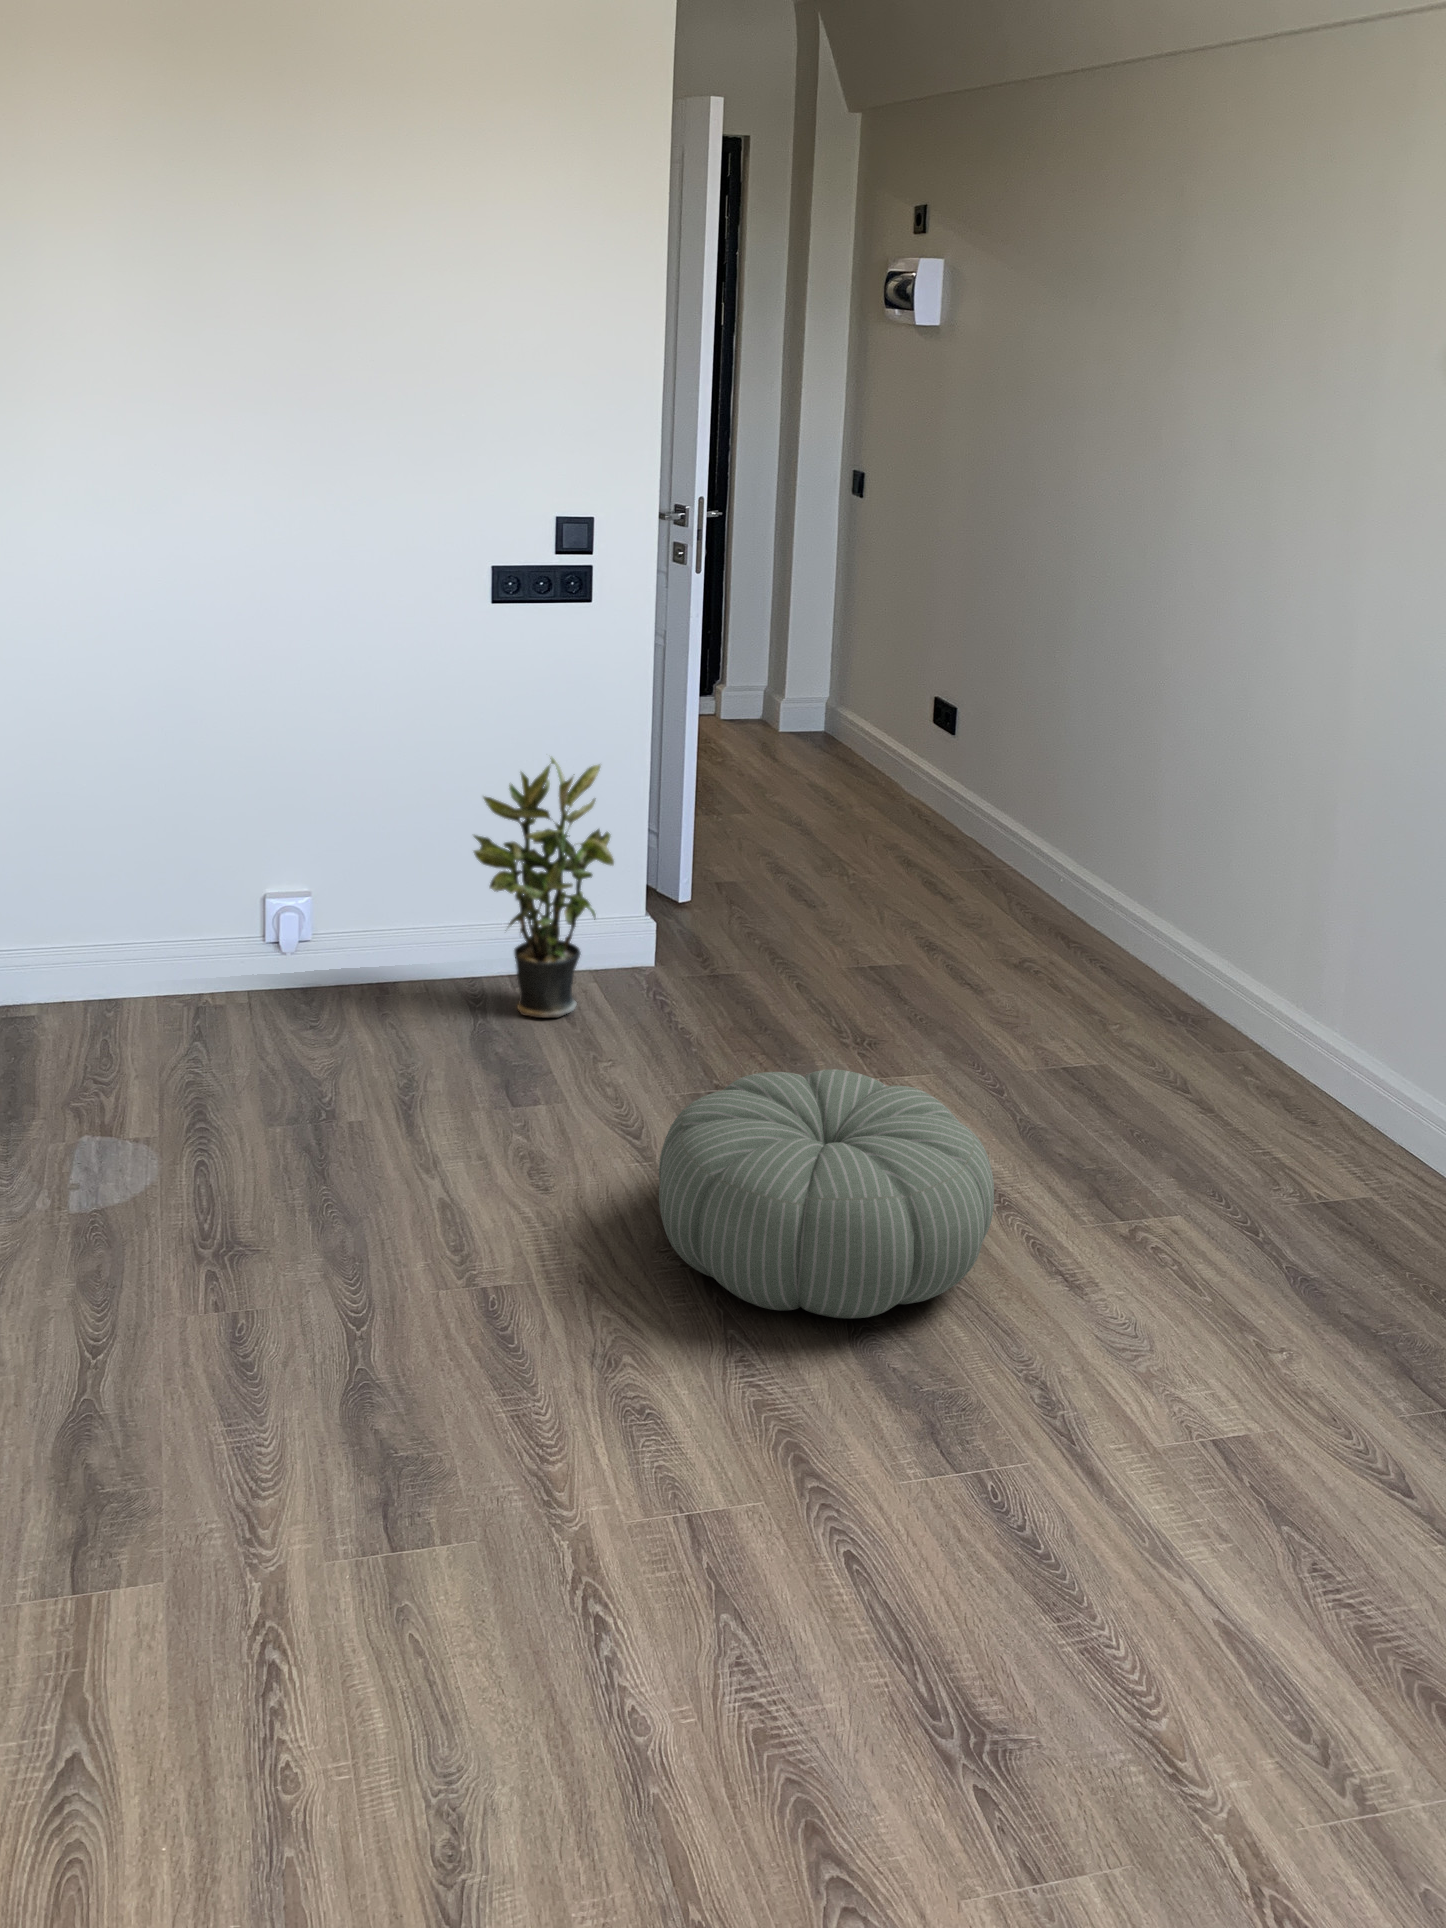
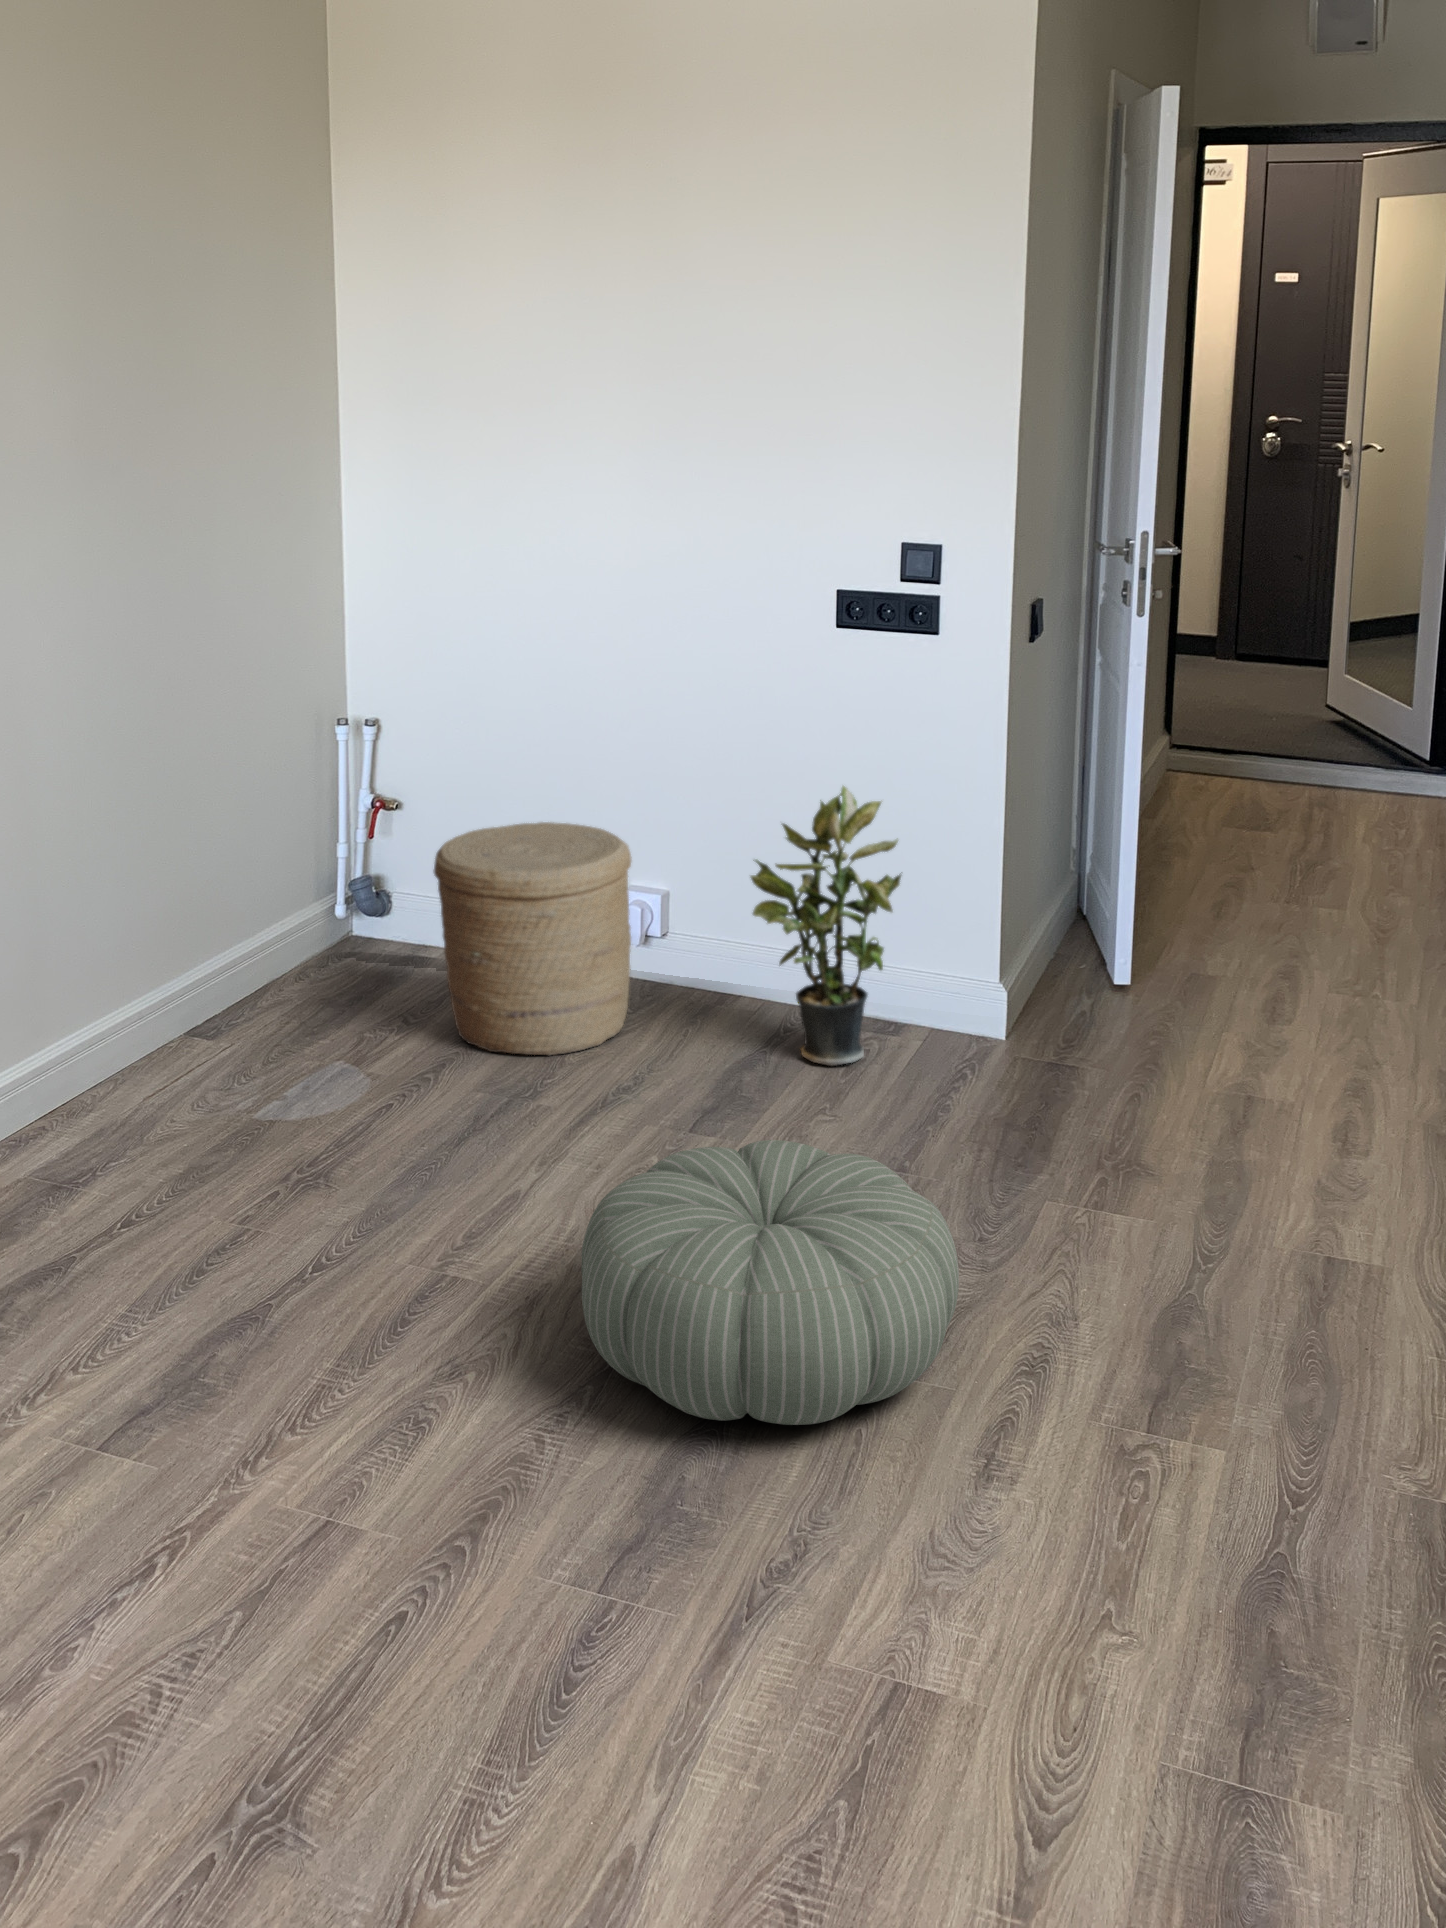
woven basket: none [132,826,344,1075] -> present [434,822,631,1055]

